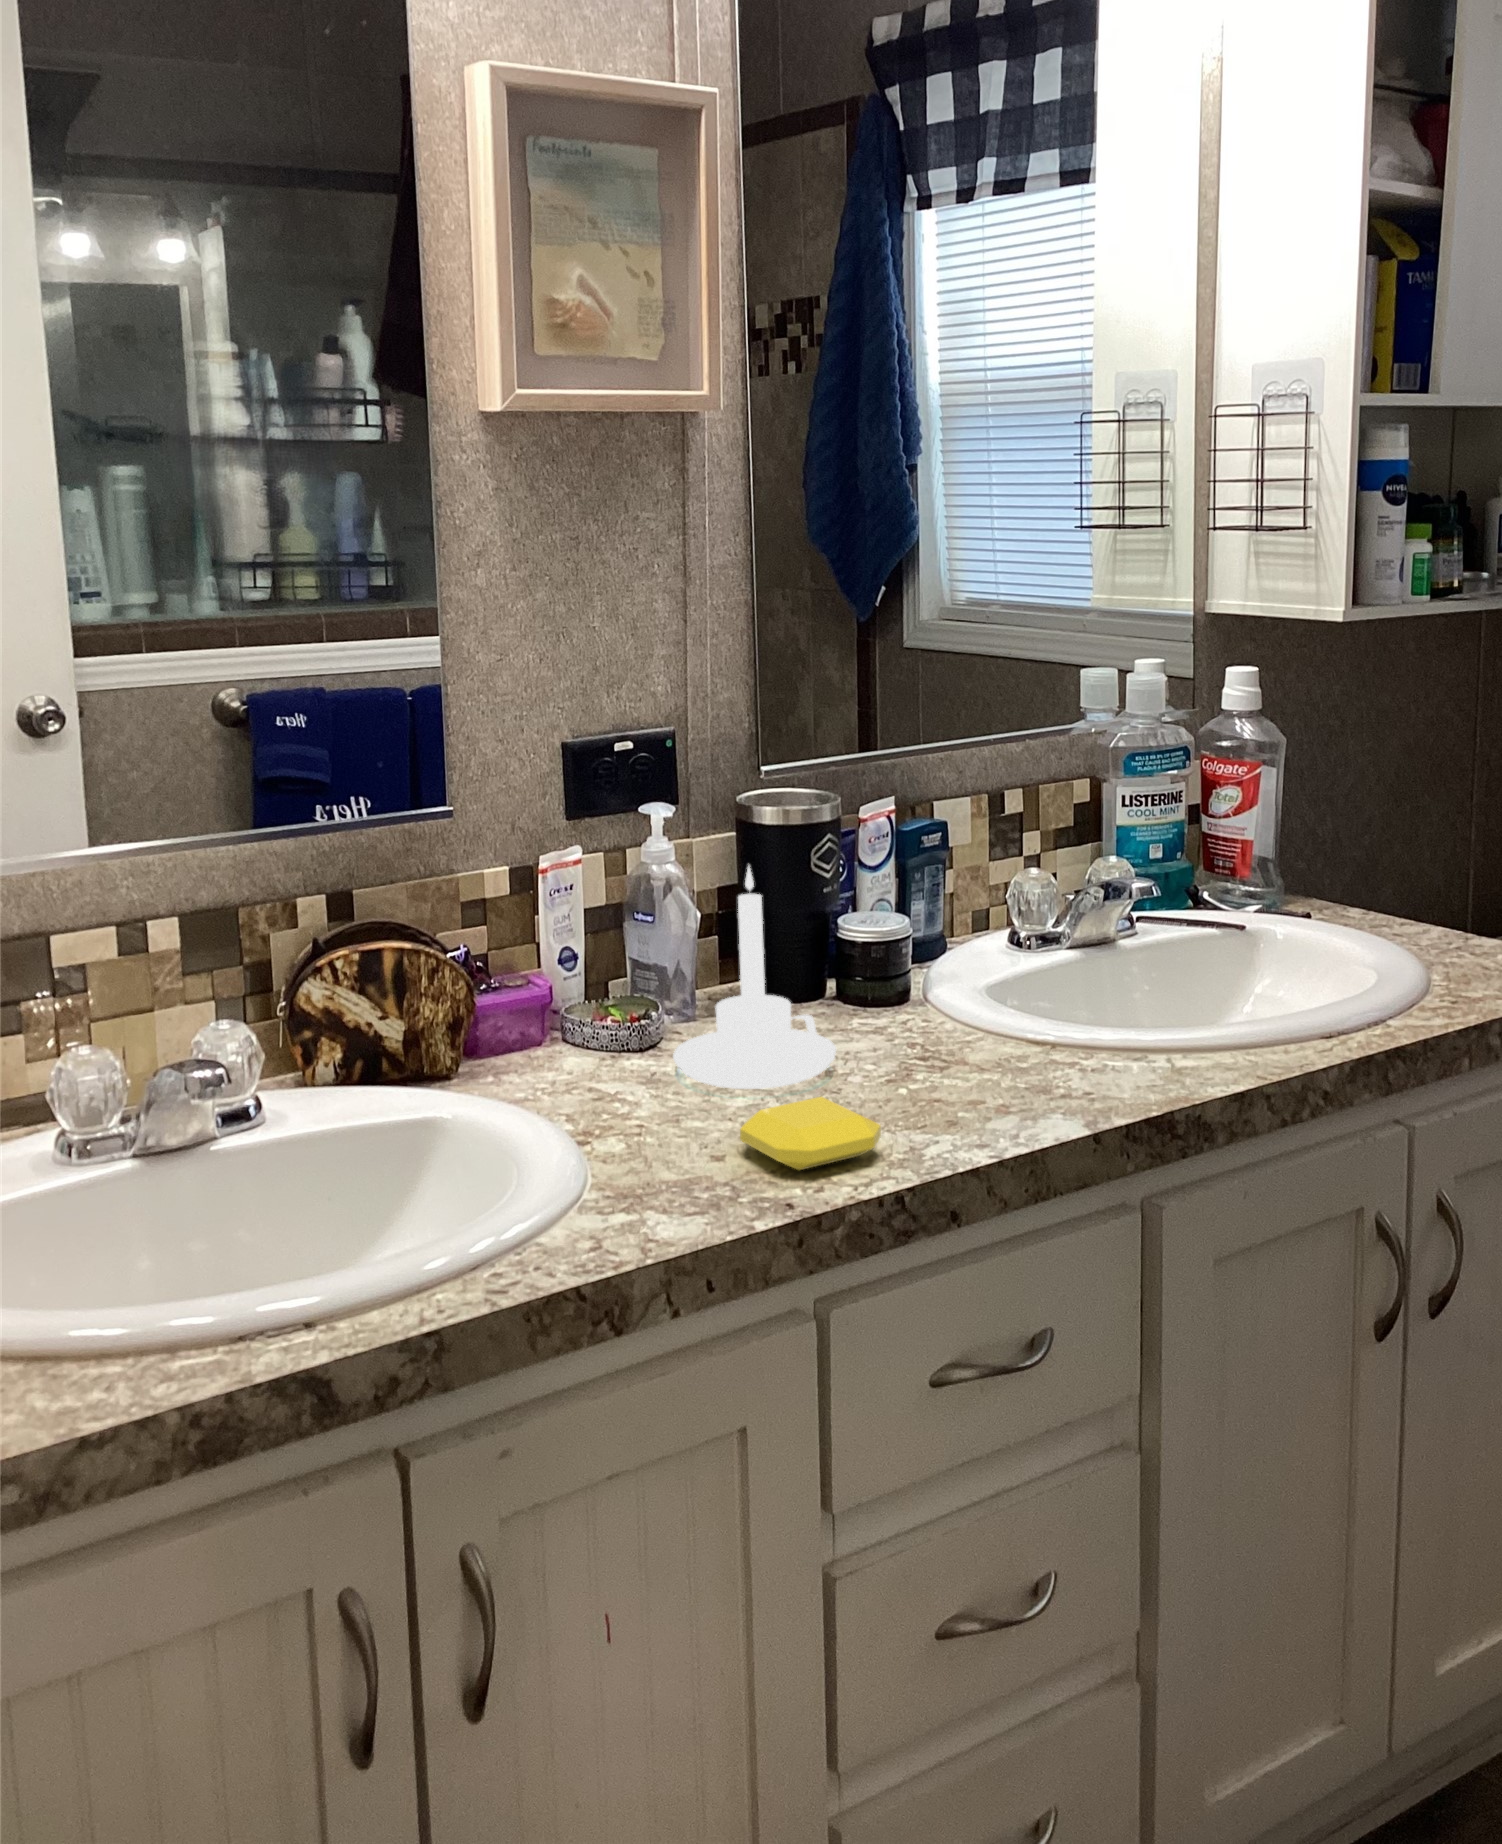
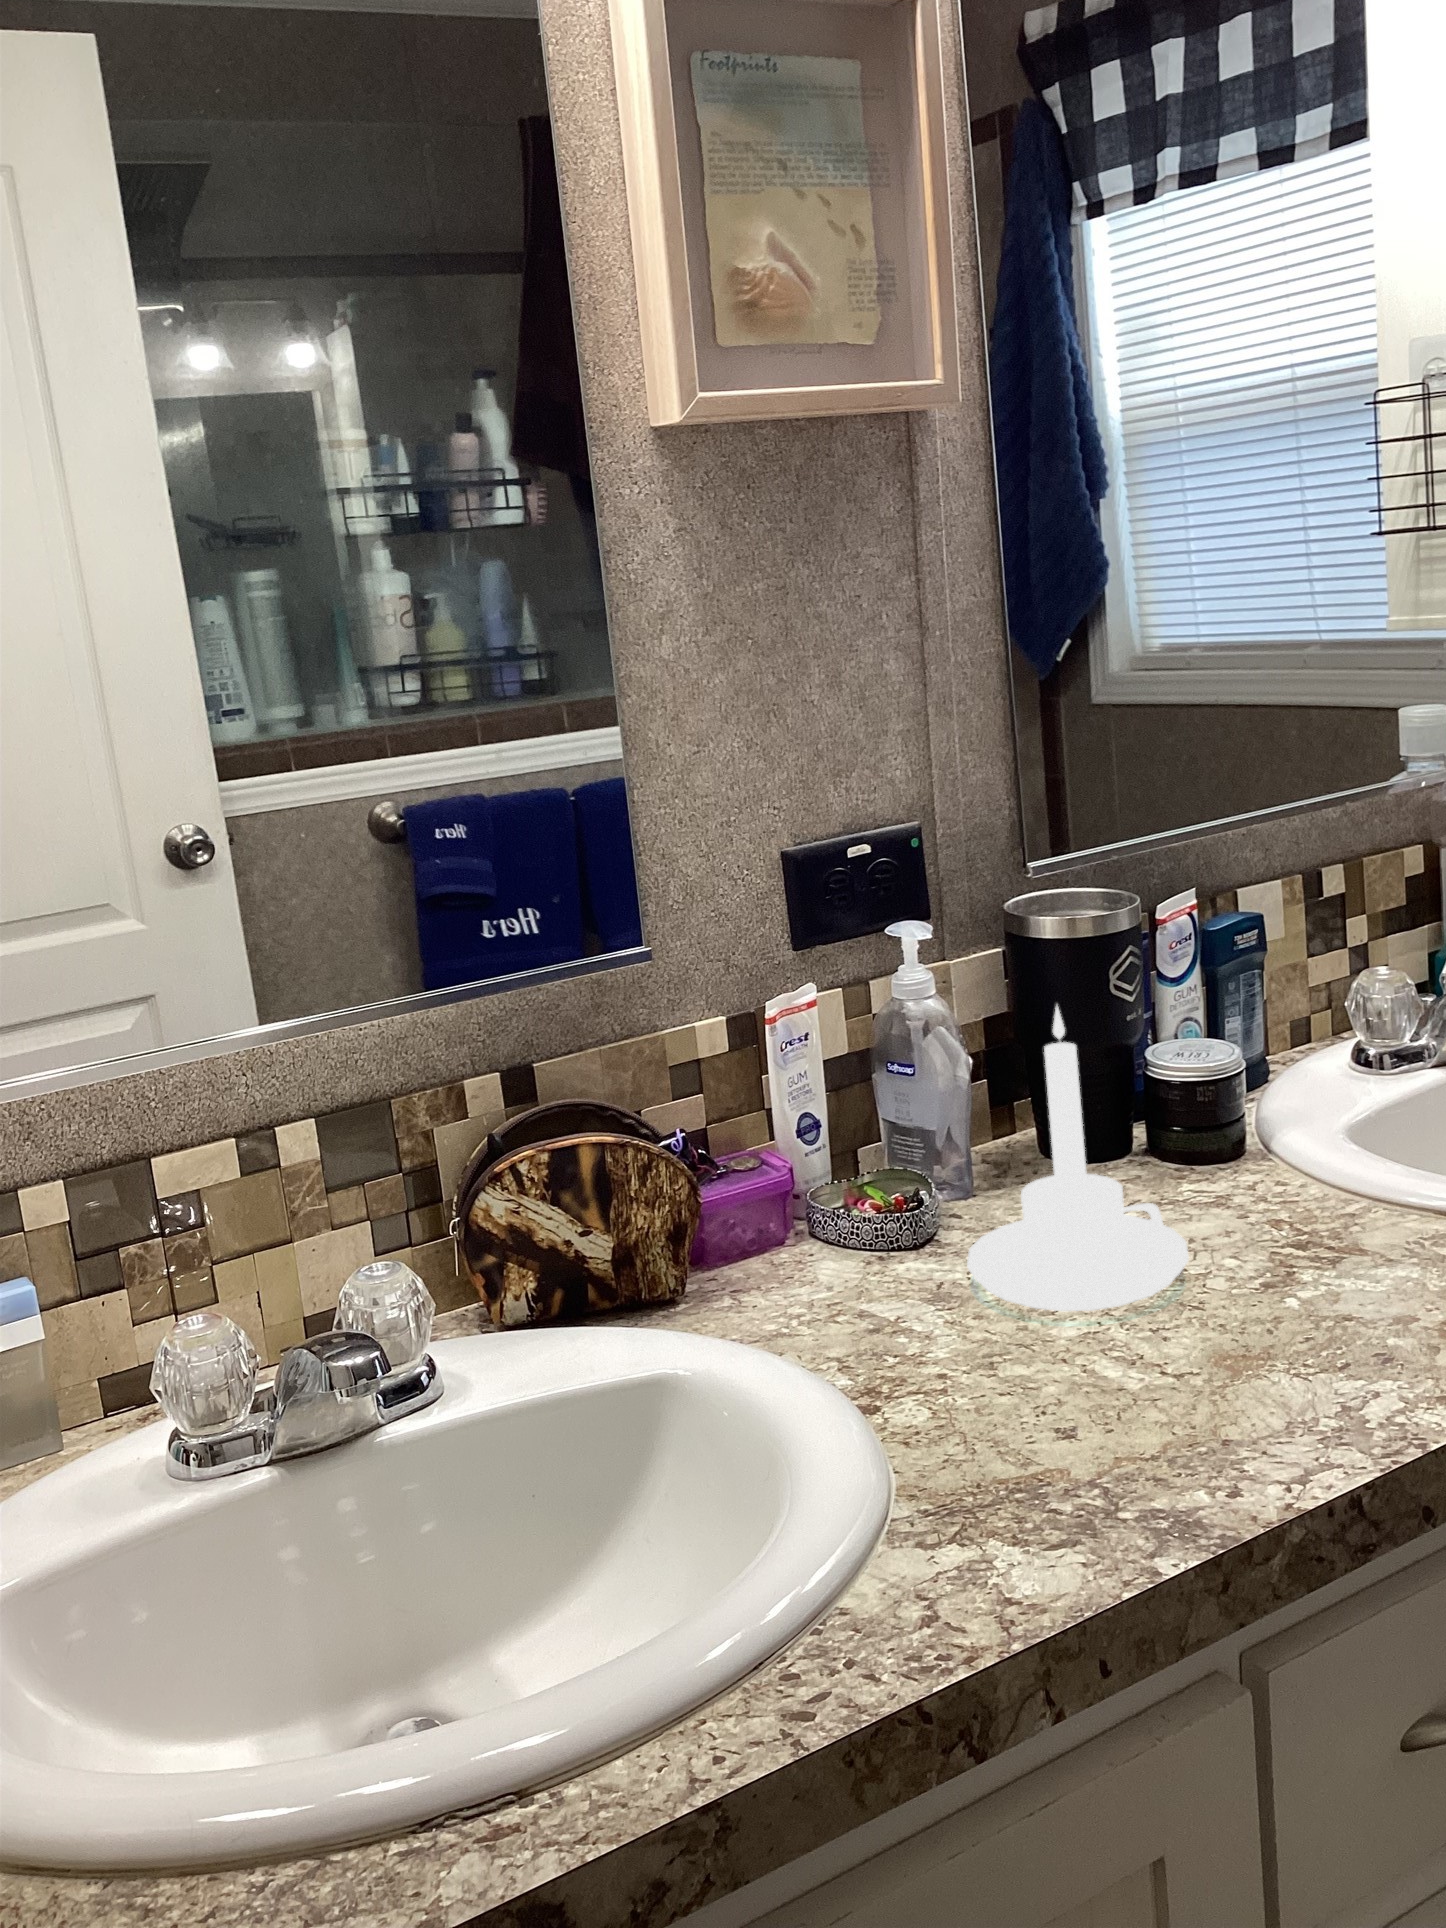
soap bar: present [740,1097,881,1171] -> none [1096,1334,1299,1456]

